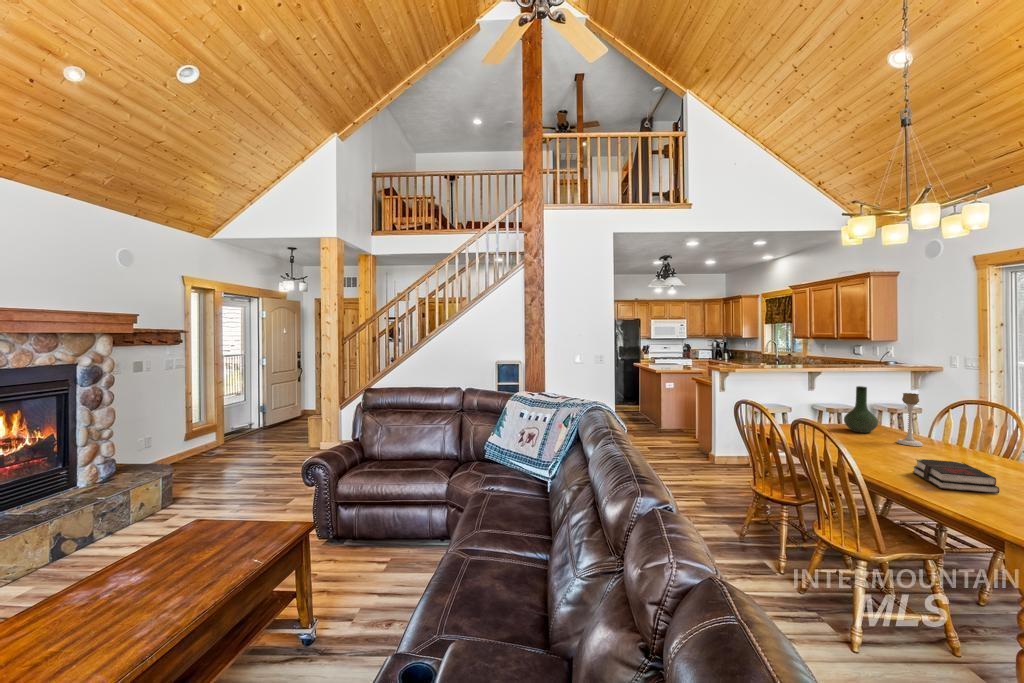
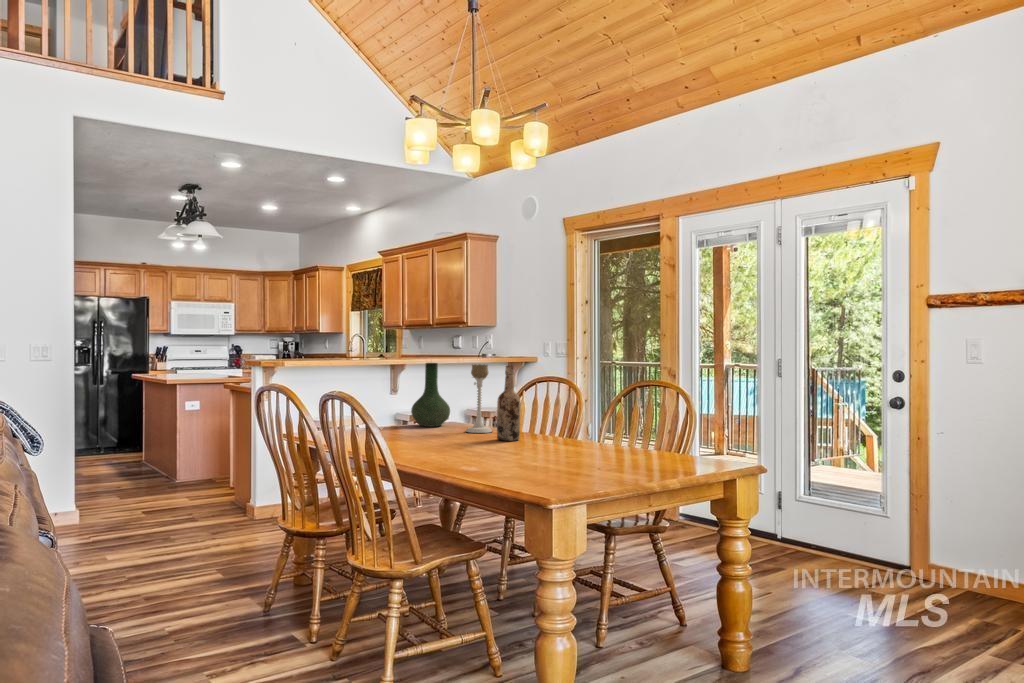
wine bottle: none [934,401,958,460] -> present [497,365,521,441]
book: present [913,459,999,493] -> none [465,433,543,463]

